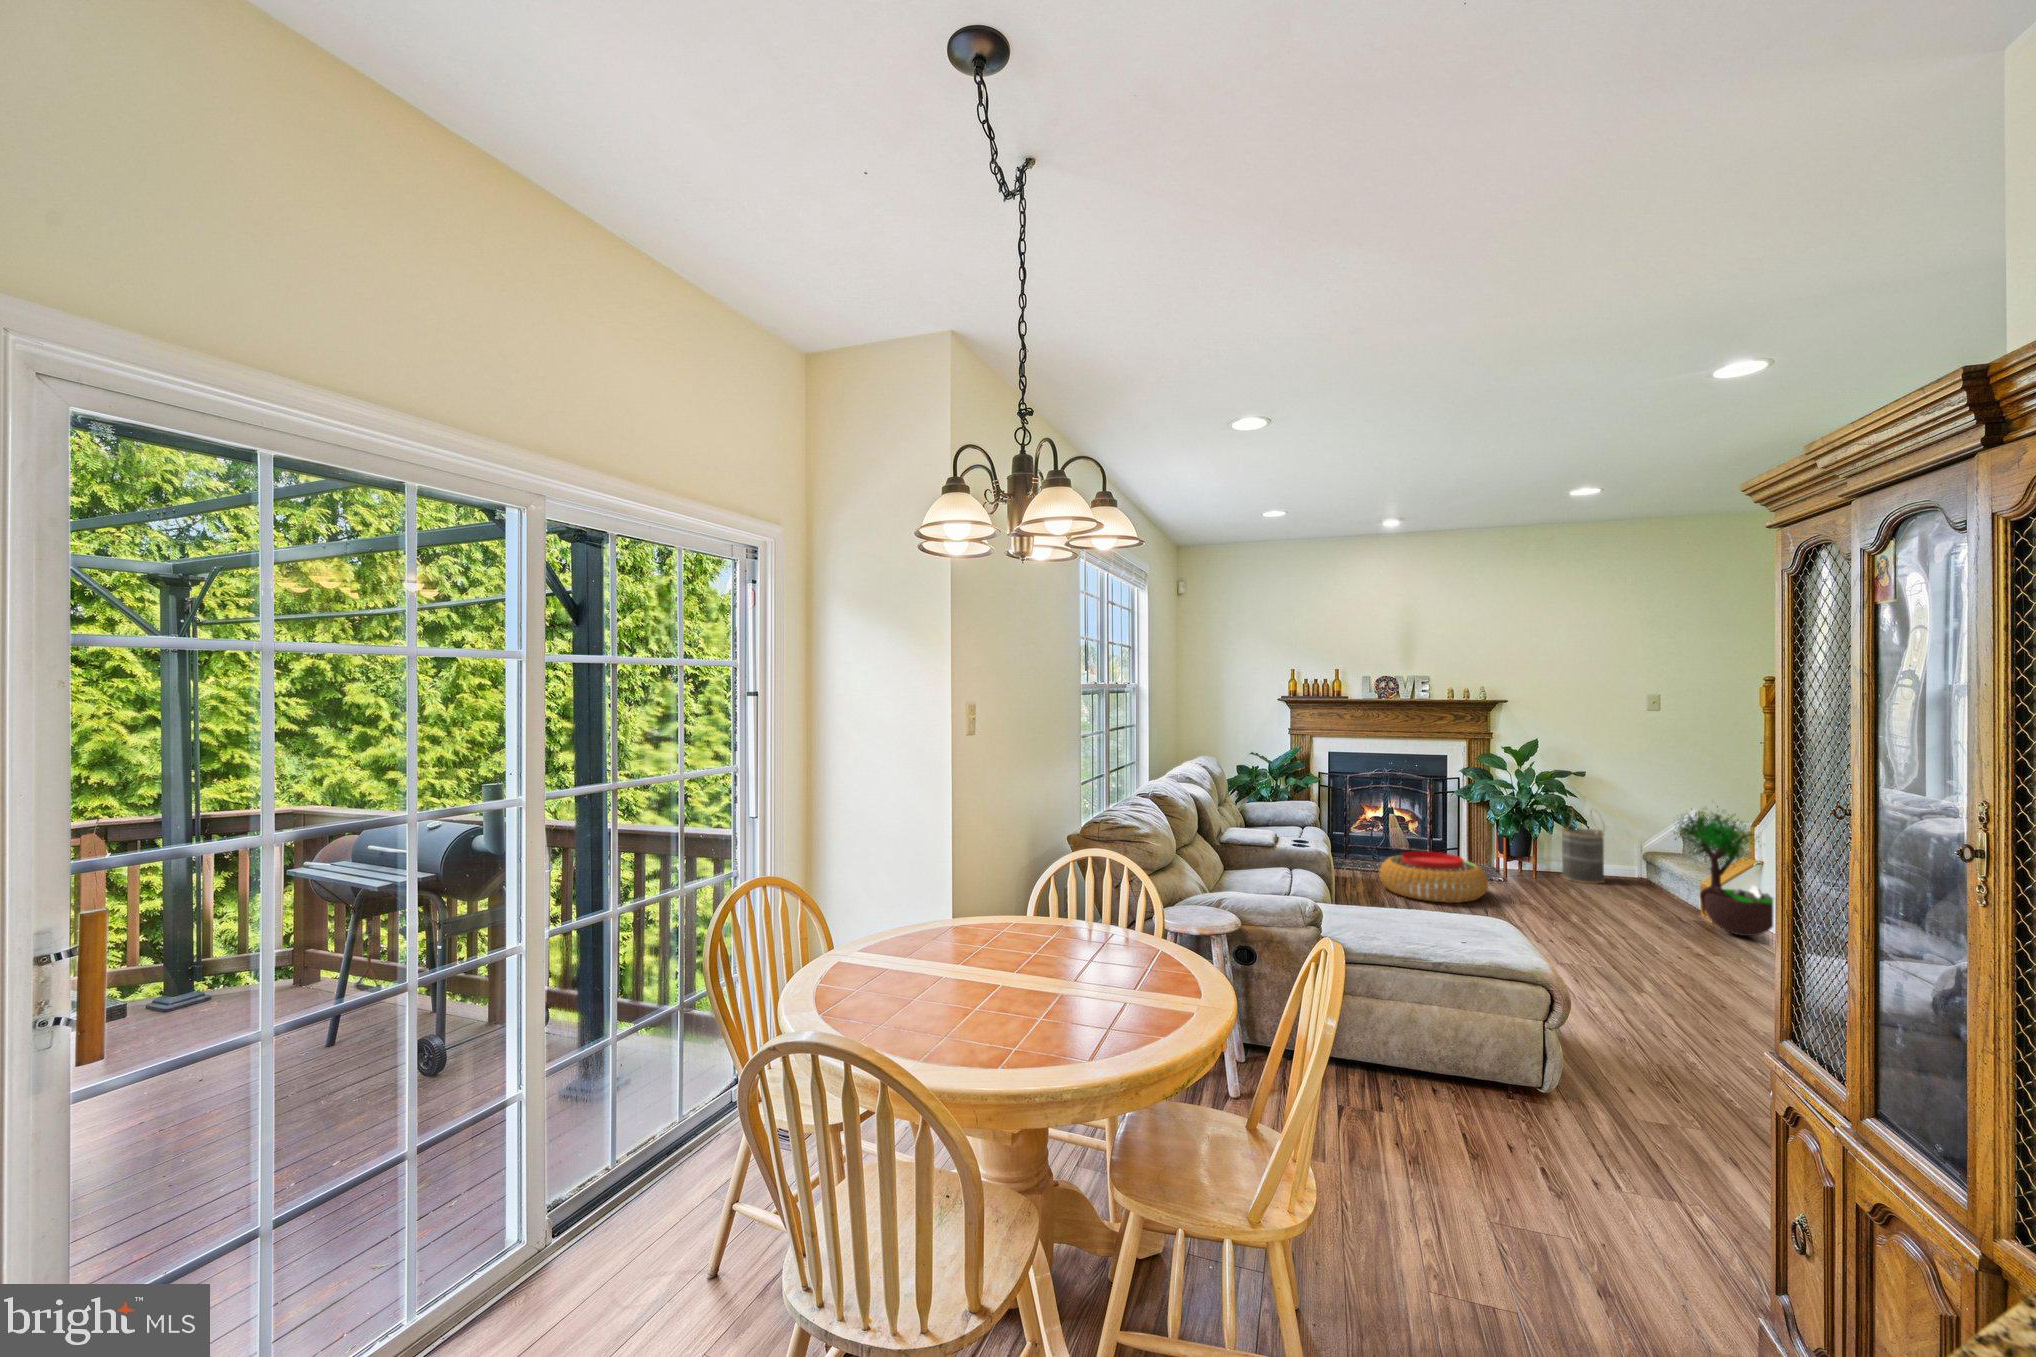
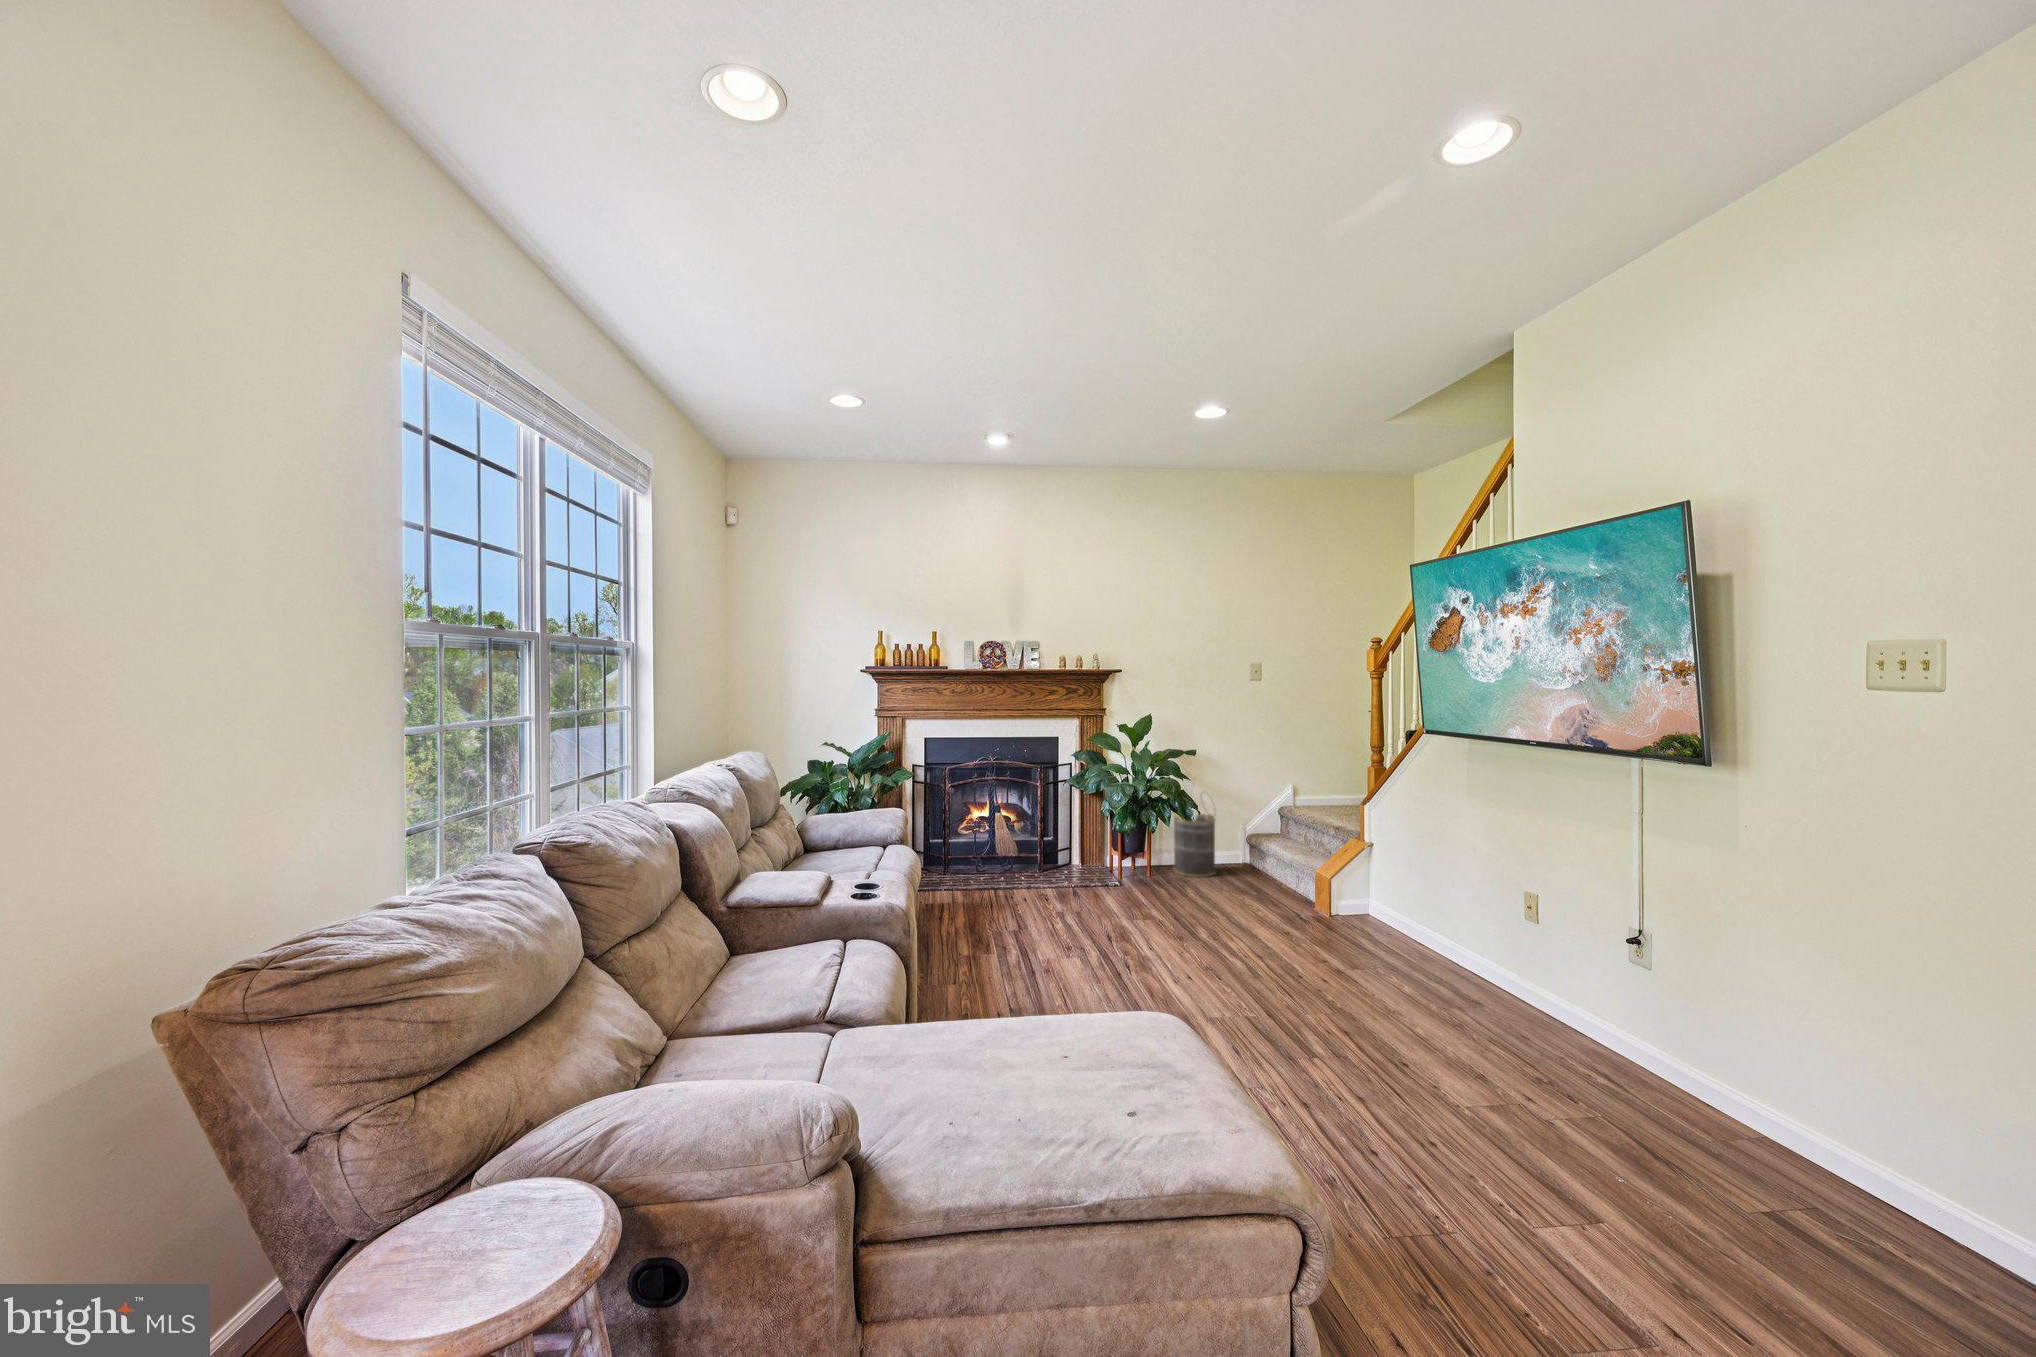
potted tree: present [1674,806,1773,936] -> none [1298,778,1407,936]
pouf: present [1380,851,1488,903] -> none [984,862,1110,933]

